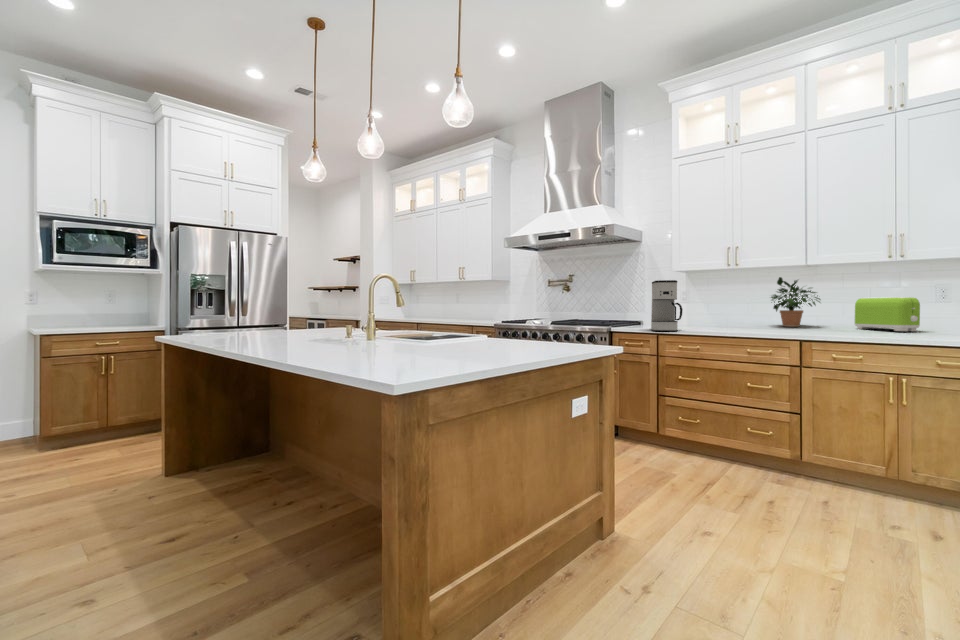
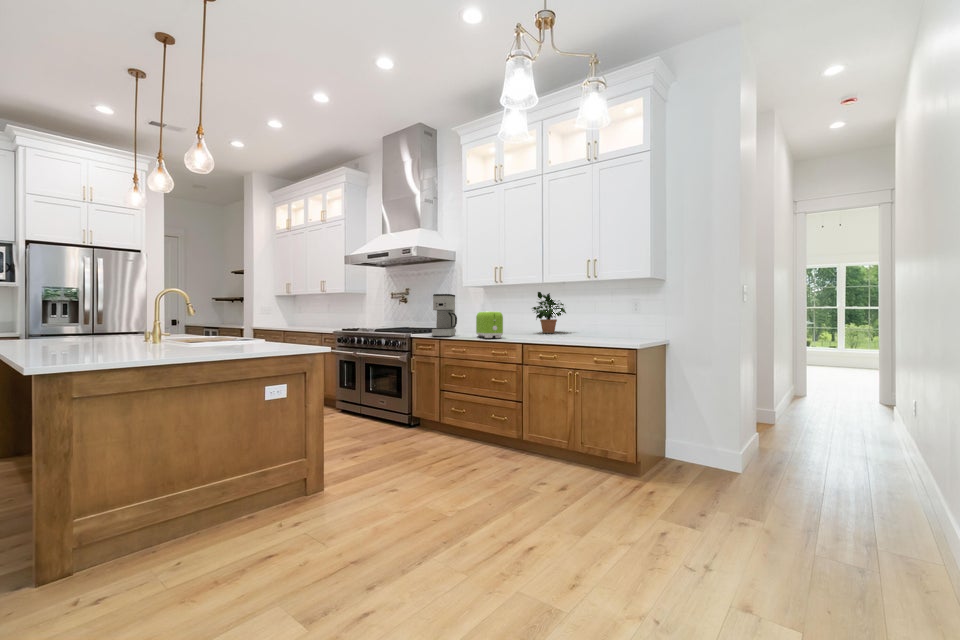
toaster: present [855,297,920,331] -> present [476,311,503,338]

